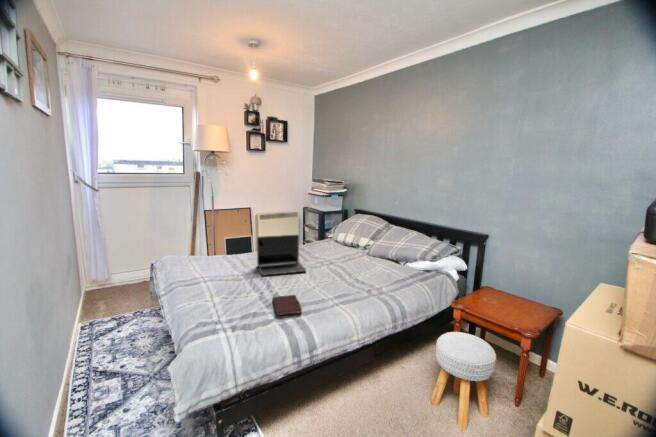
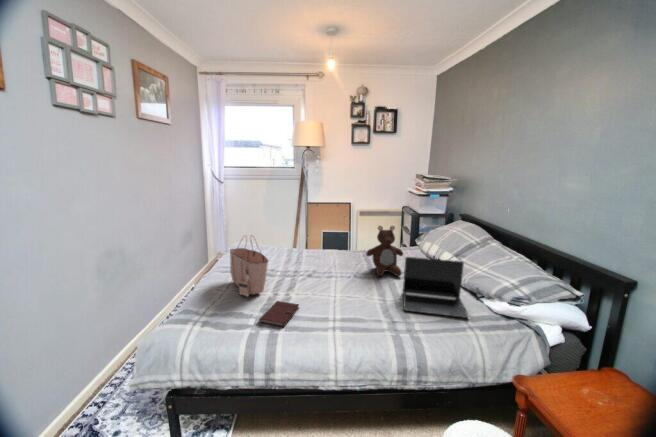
teddy bear: none [311,220,342,264] -> present [366,226,403,276]
laptop: present [257,235,306,275] -> present [403,257,468,318]
tote bag: none [198,240,257,301] -> present [230,248,268,296]

